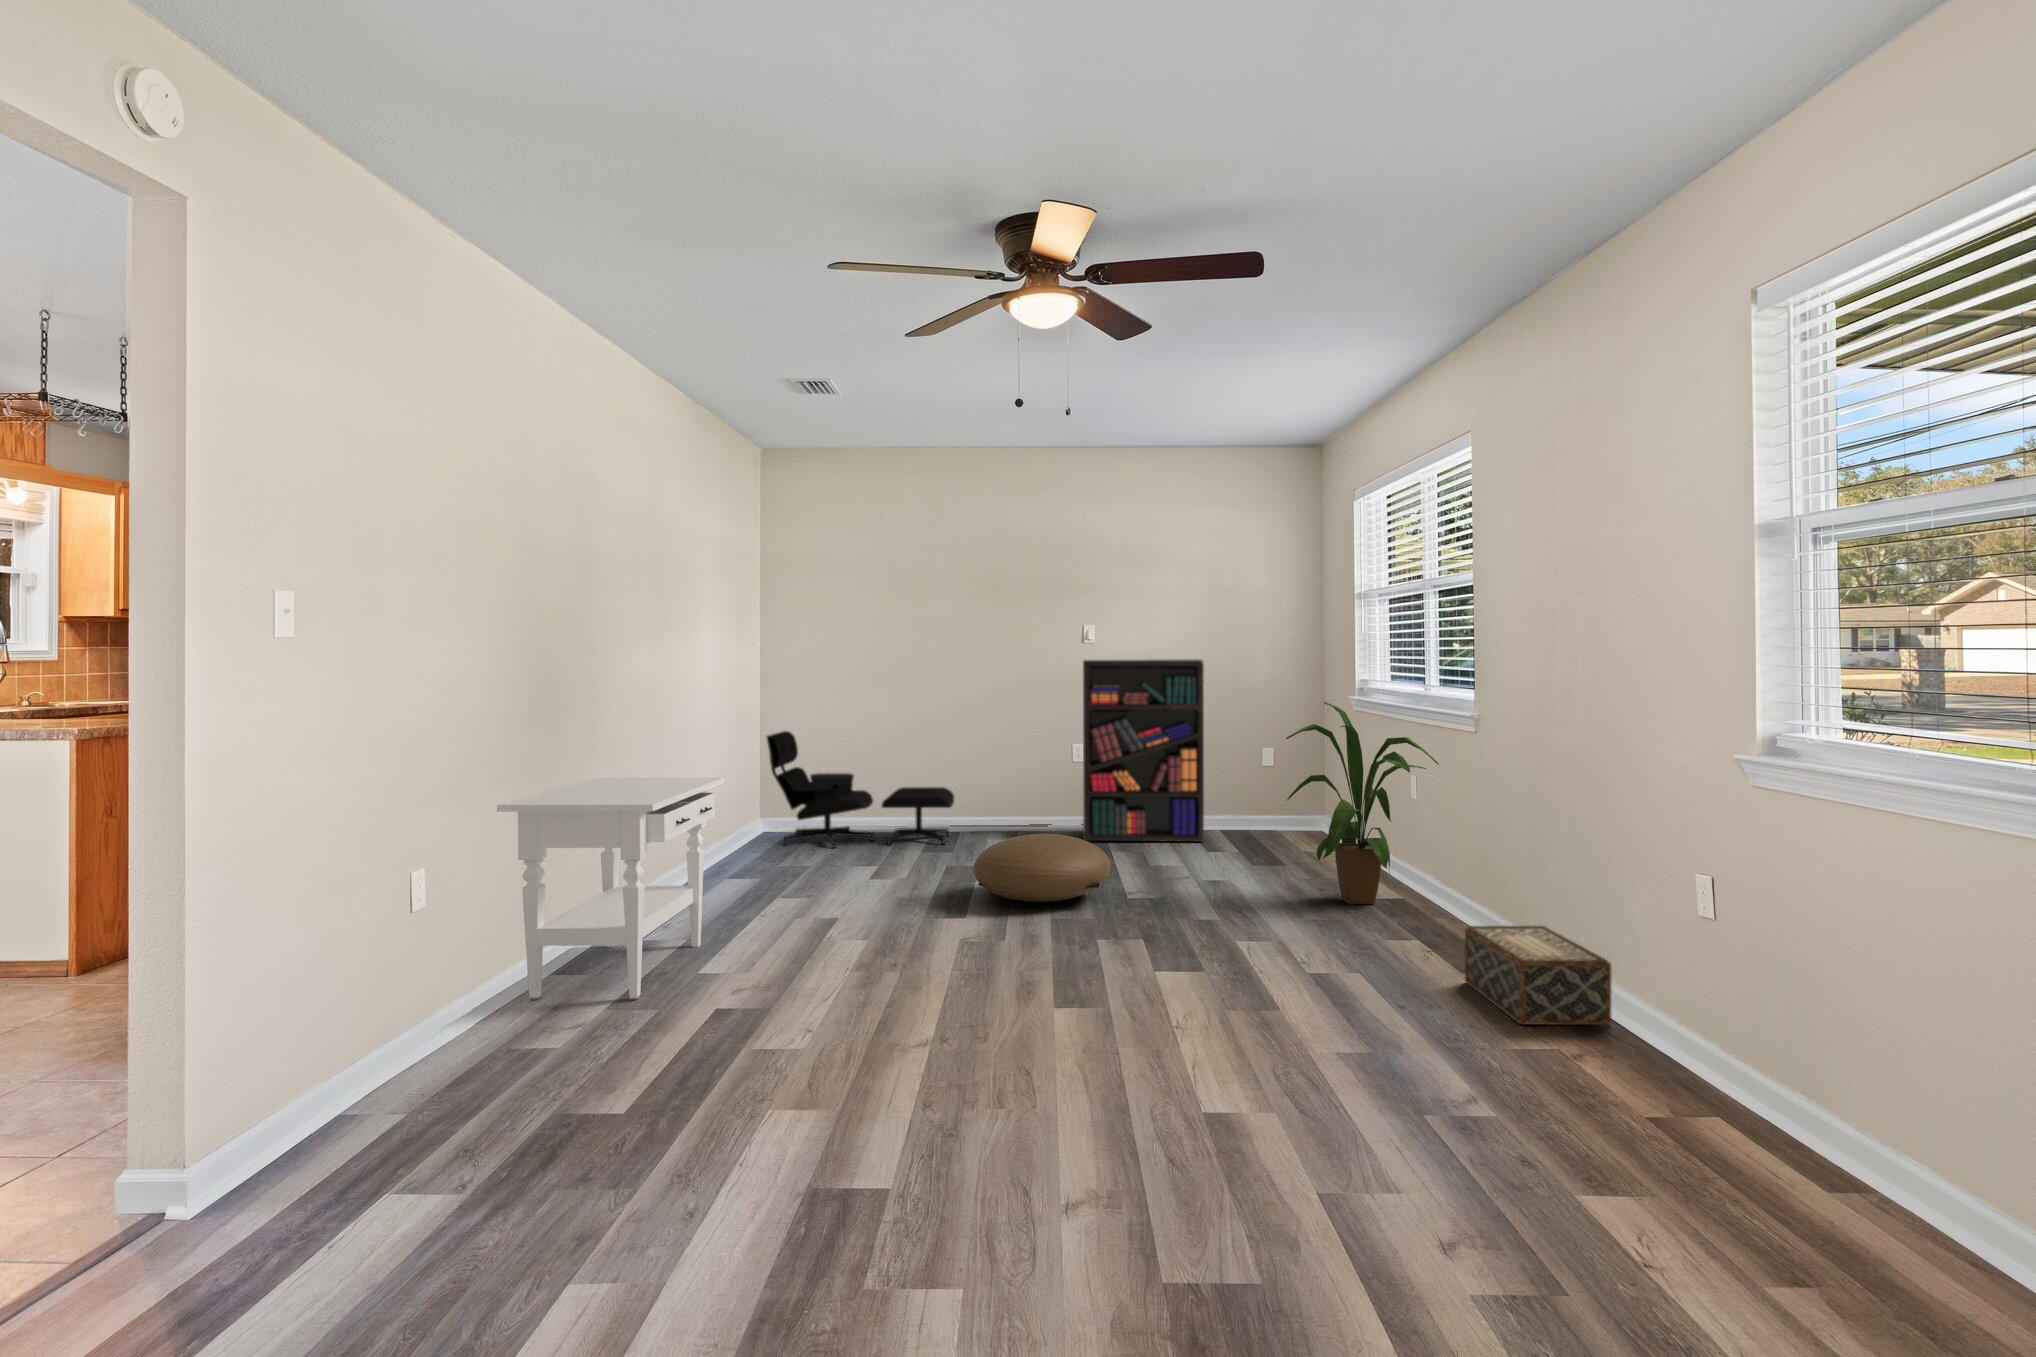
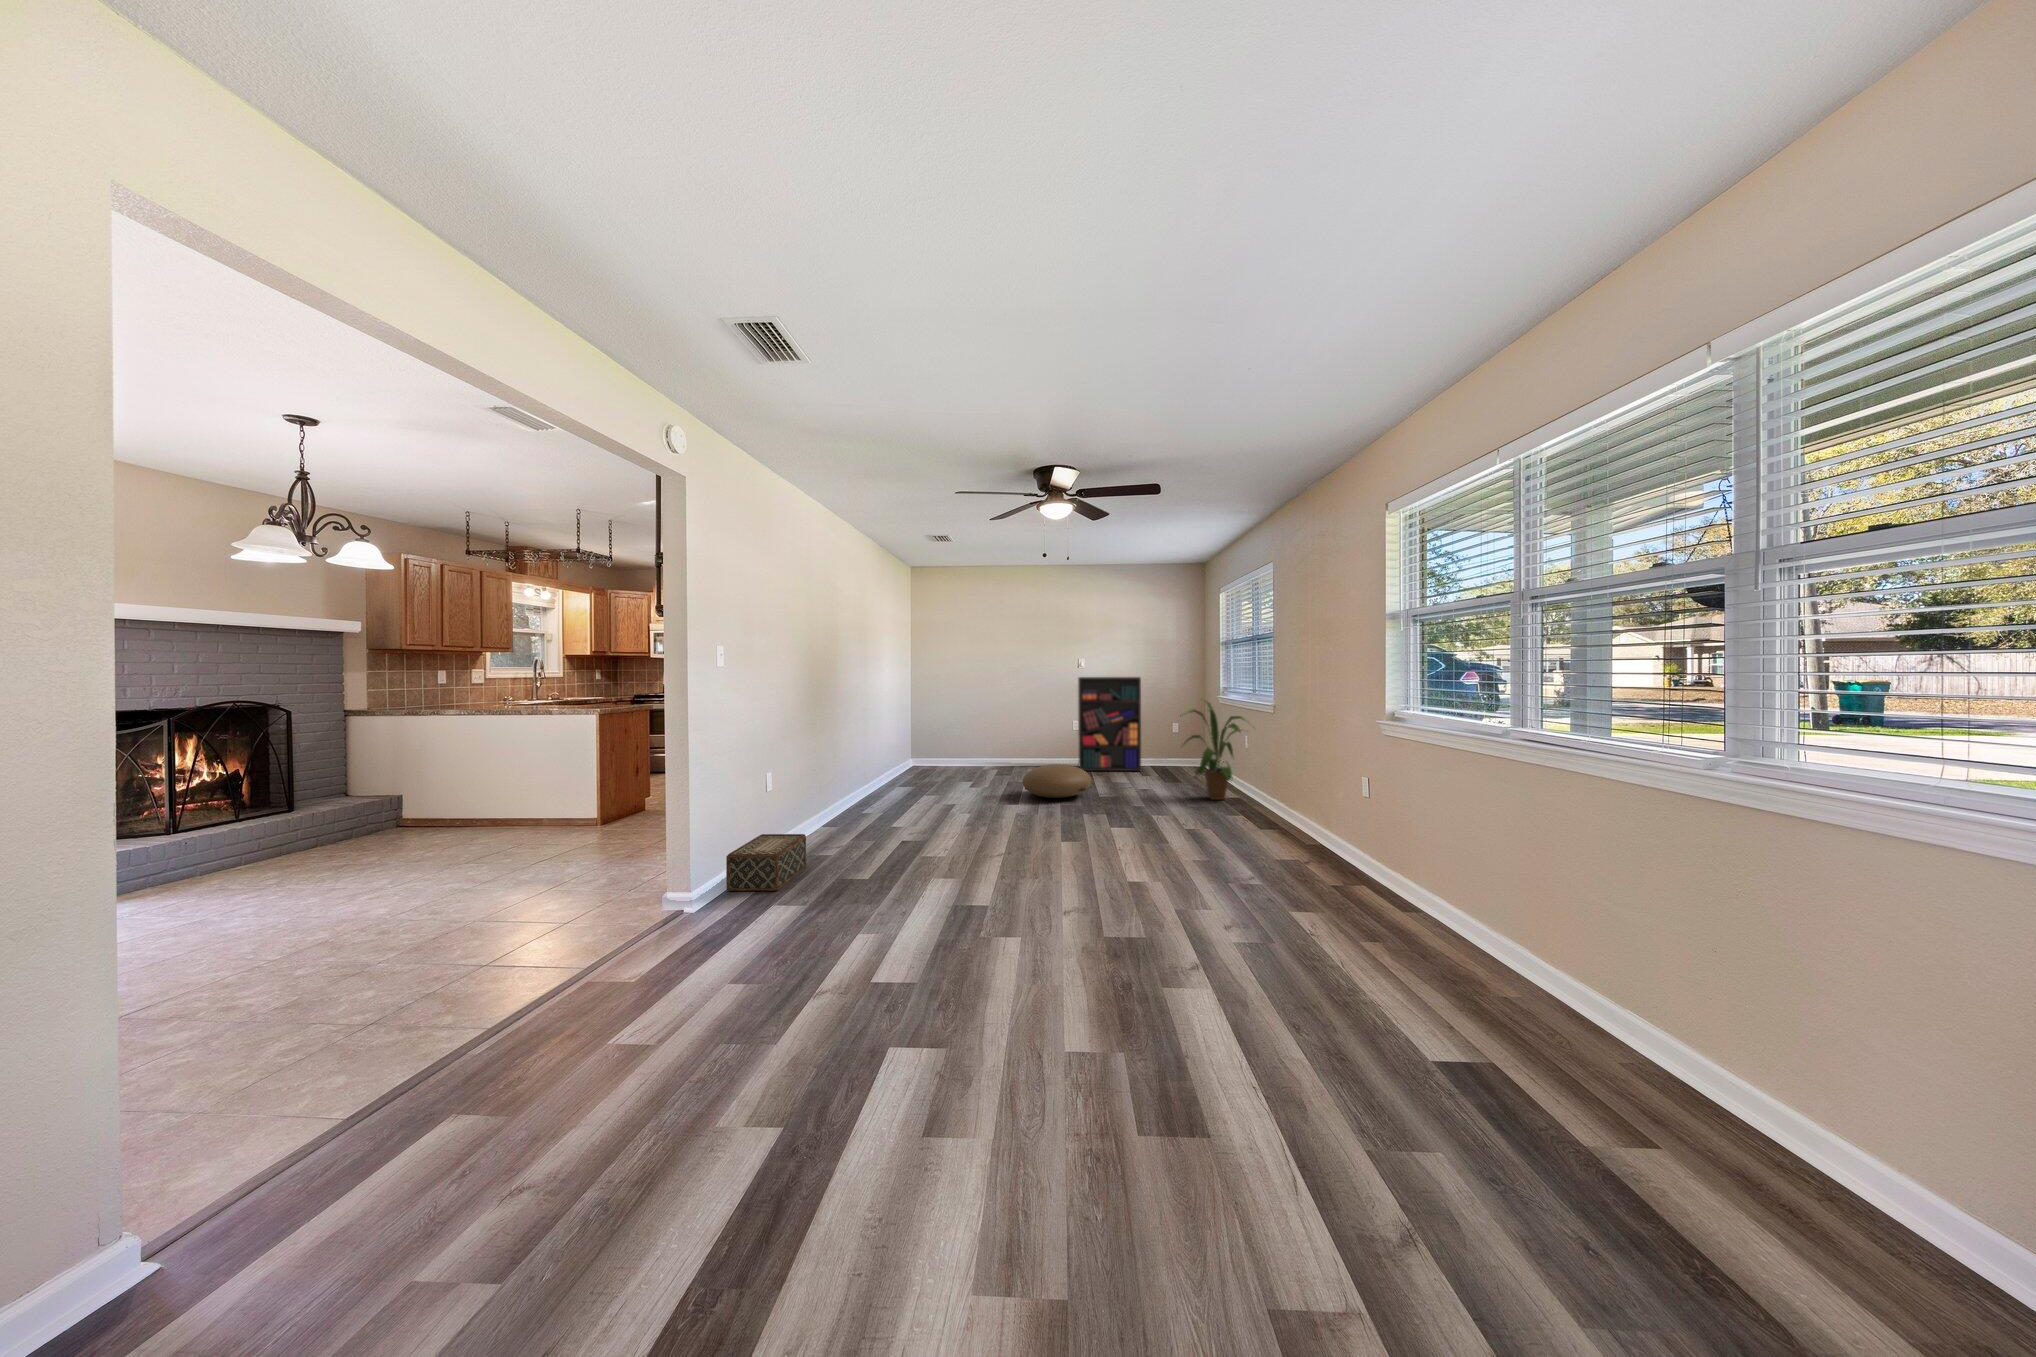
lounge chair: present [767,731,954,848] -> none [916,713,1012,773]
side table: present [497,778,724,999] -> none [800,734,901,837]
woven basket: present [1465,926,1612,1025] -> present [726,834,806,891]

